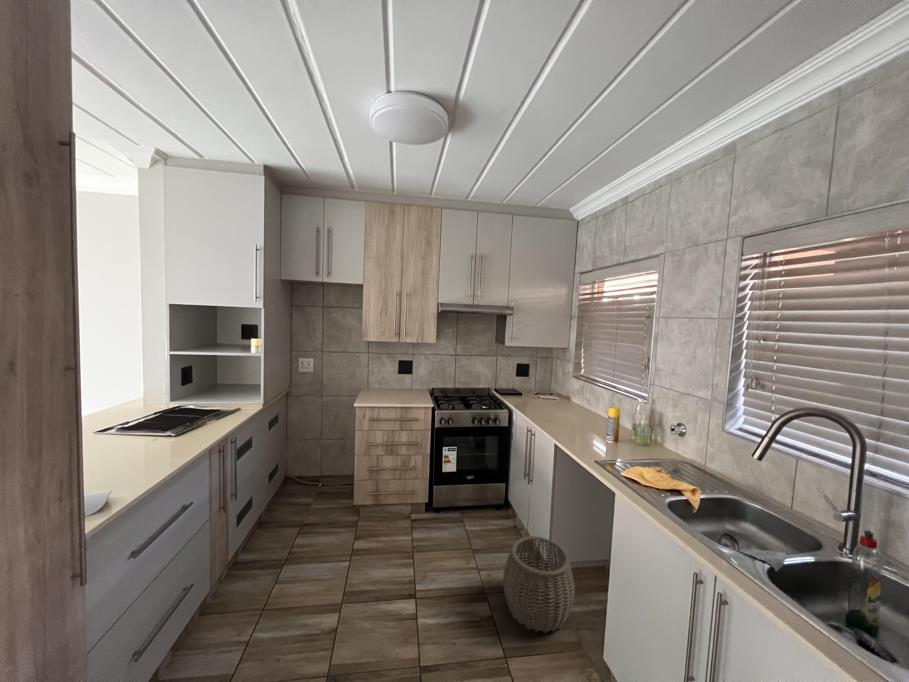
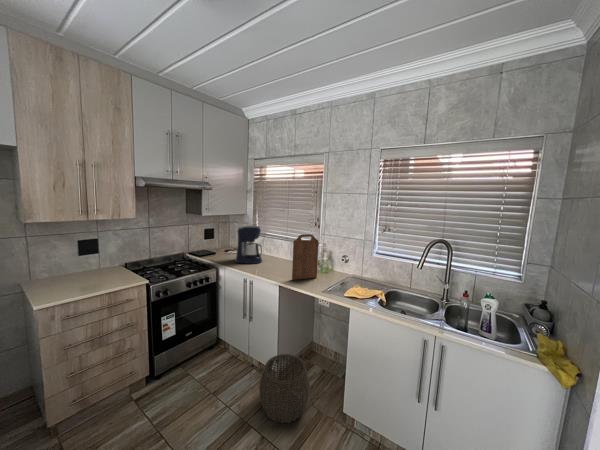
coffee maker: none [533,362,570,414] -> present [235,225,262,264]
cutting board: none [575,377,621,447] -> present [292,234,319,280]

